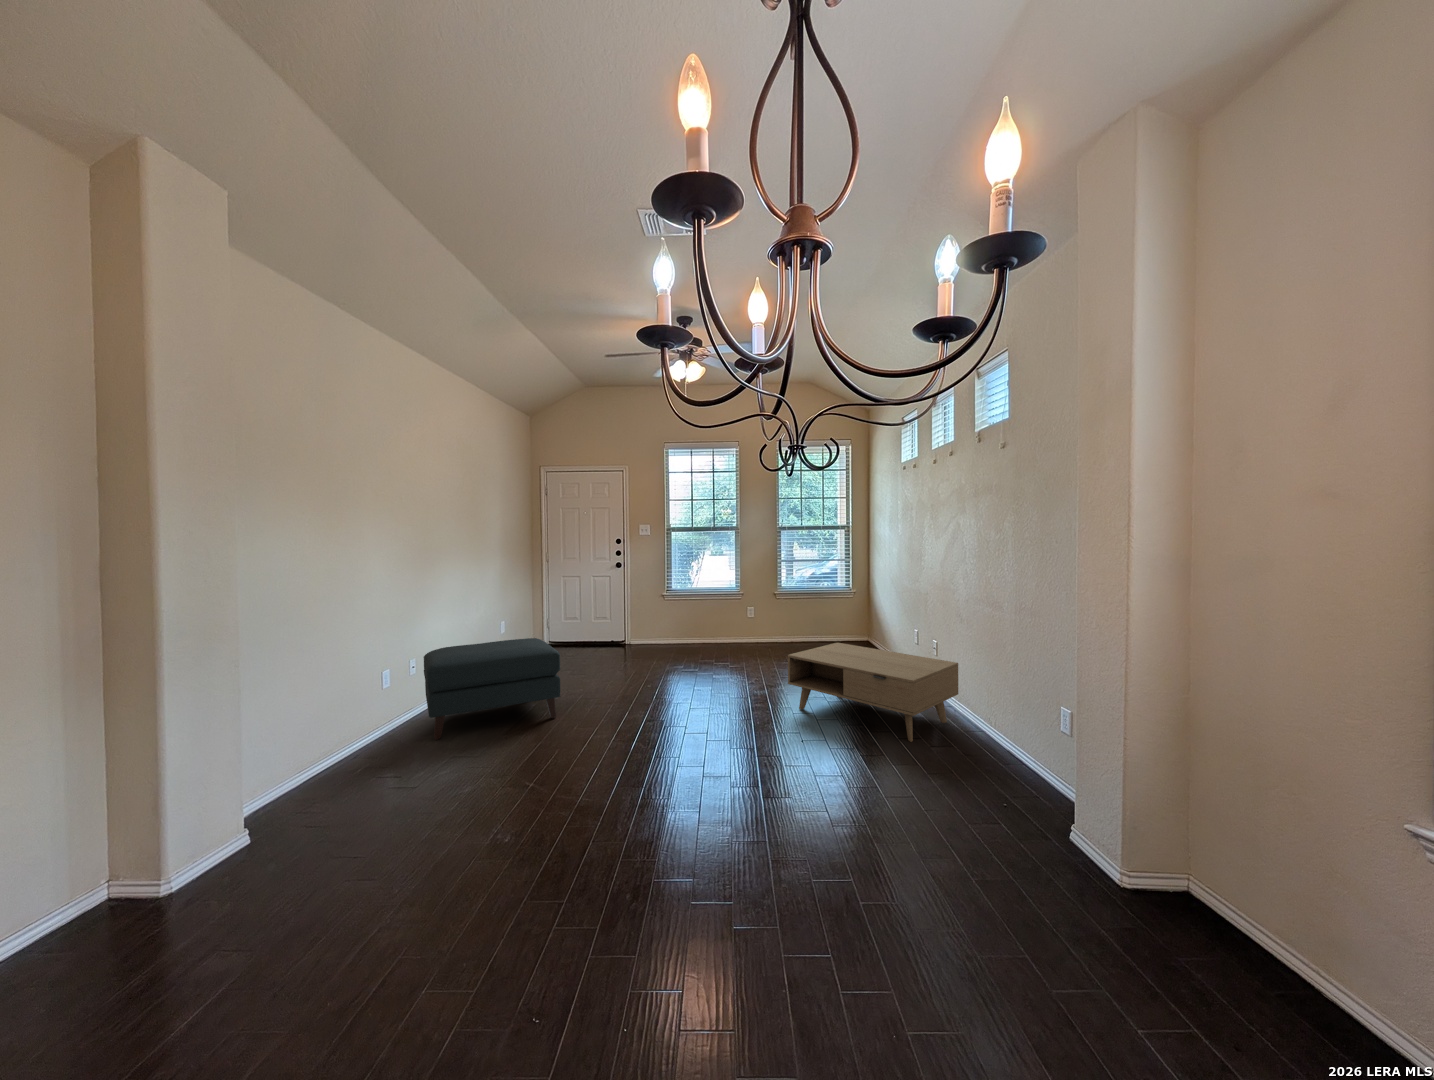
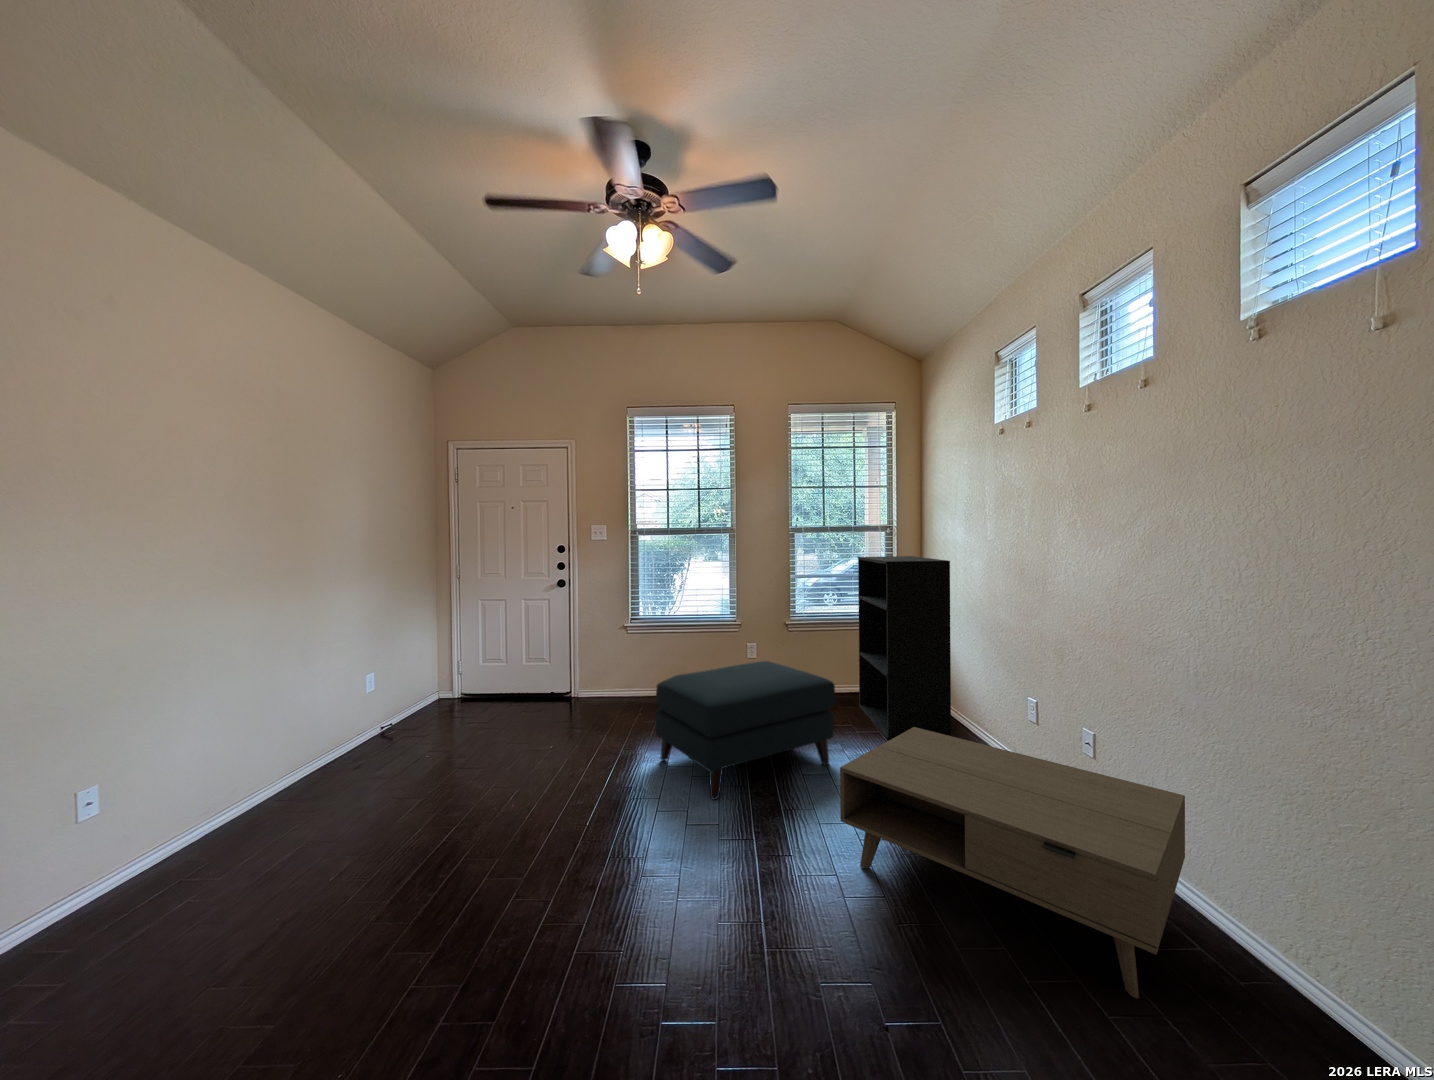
bookshelf: none [823,547,877,665] -> present [858,556,951,740]
ottoman: present [424,638,560,740] -> present [655,661,835,800]

